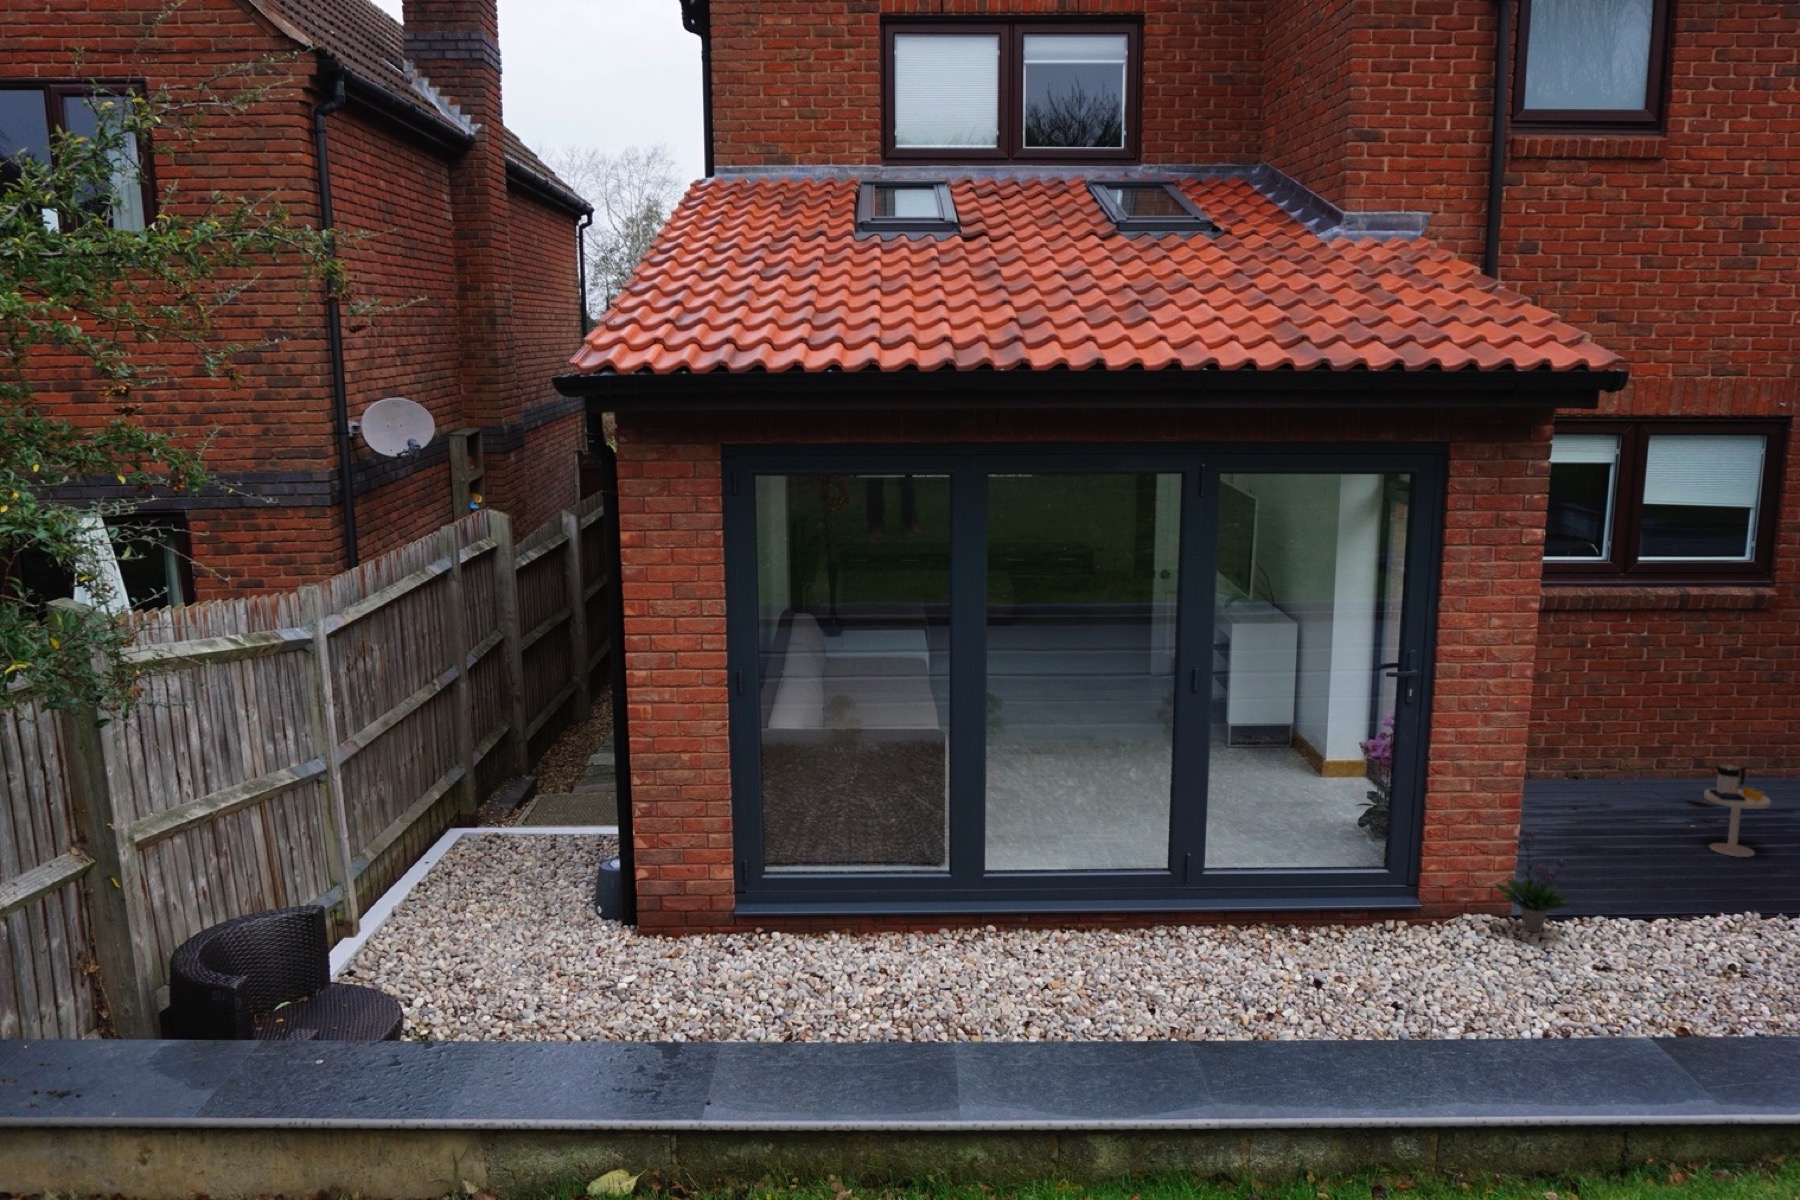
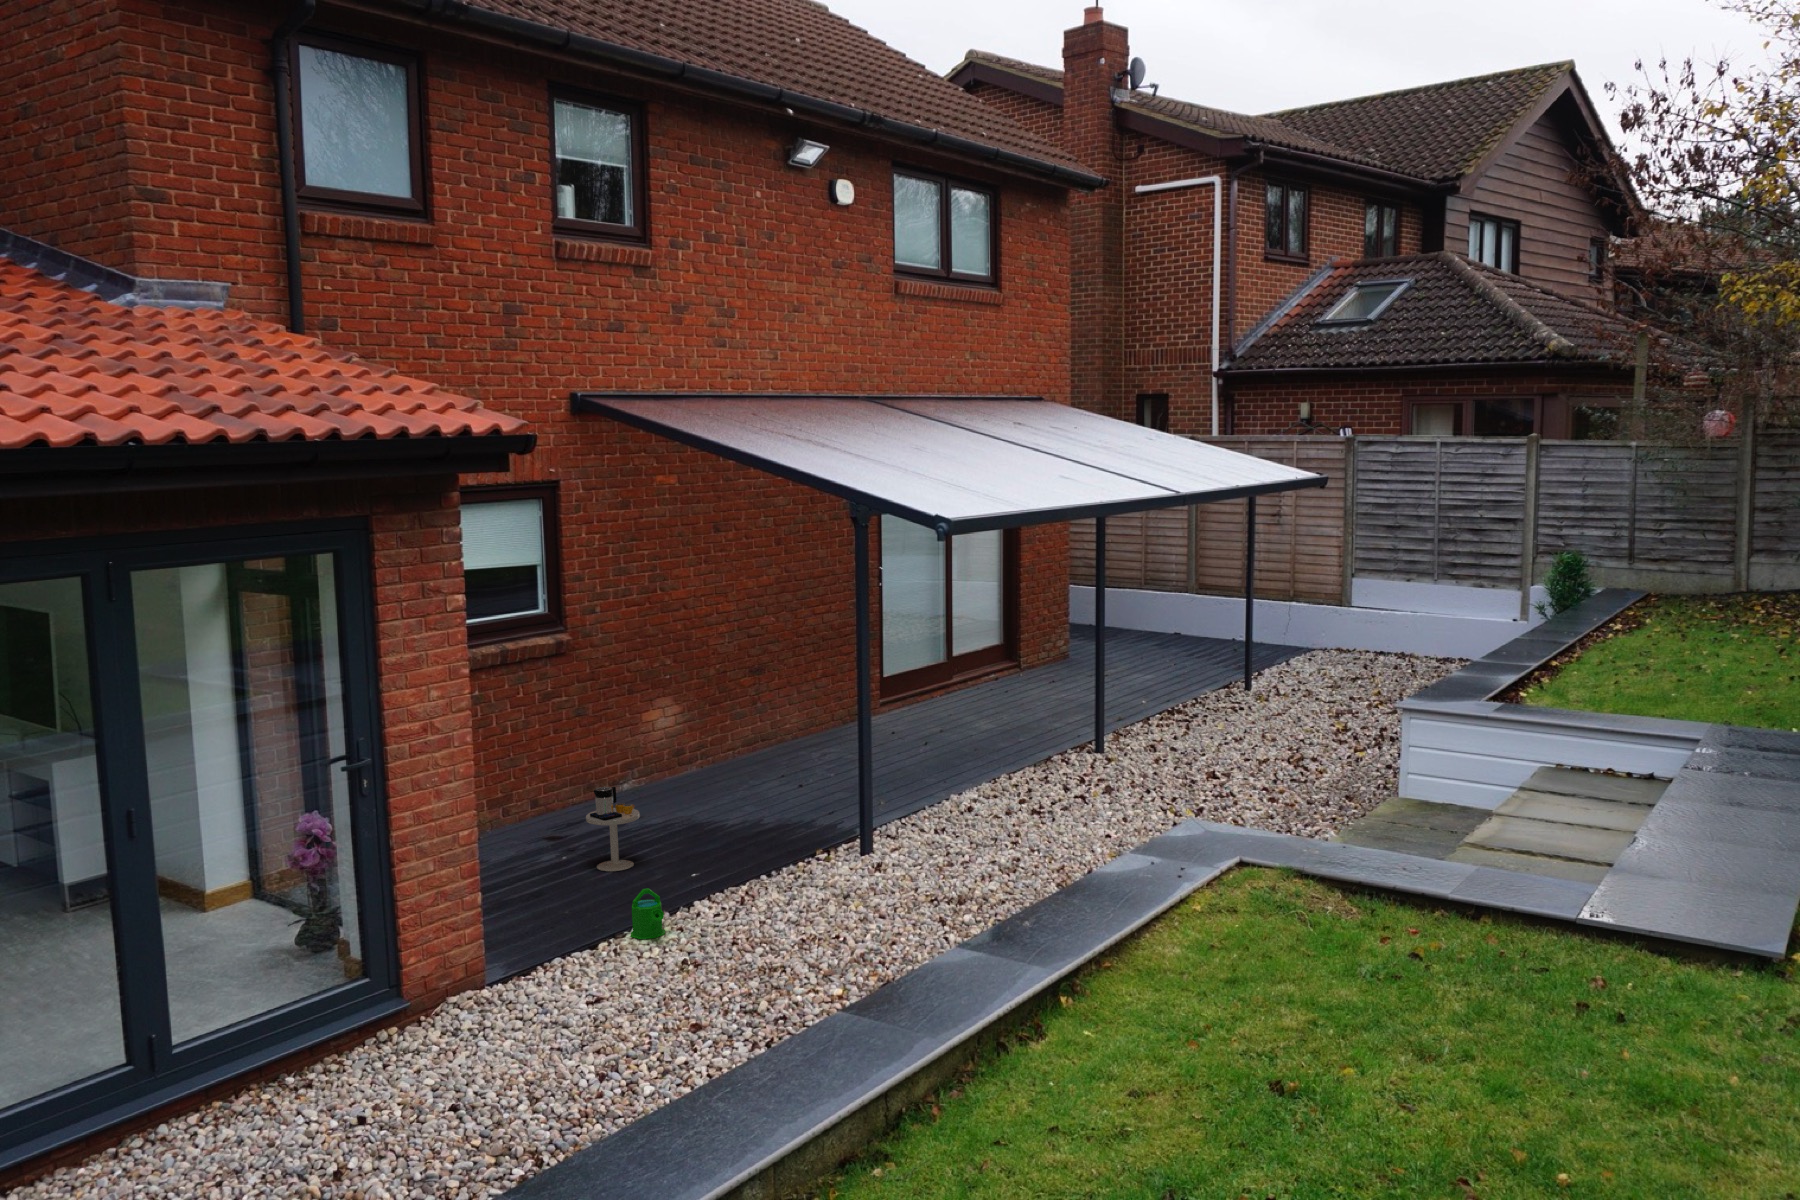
potted plant: present [1496,830,1571,932] -> none [473,890,553,992]
watering can: none [1690,878,1736,932] -> present [631,888,665,939]

